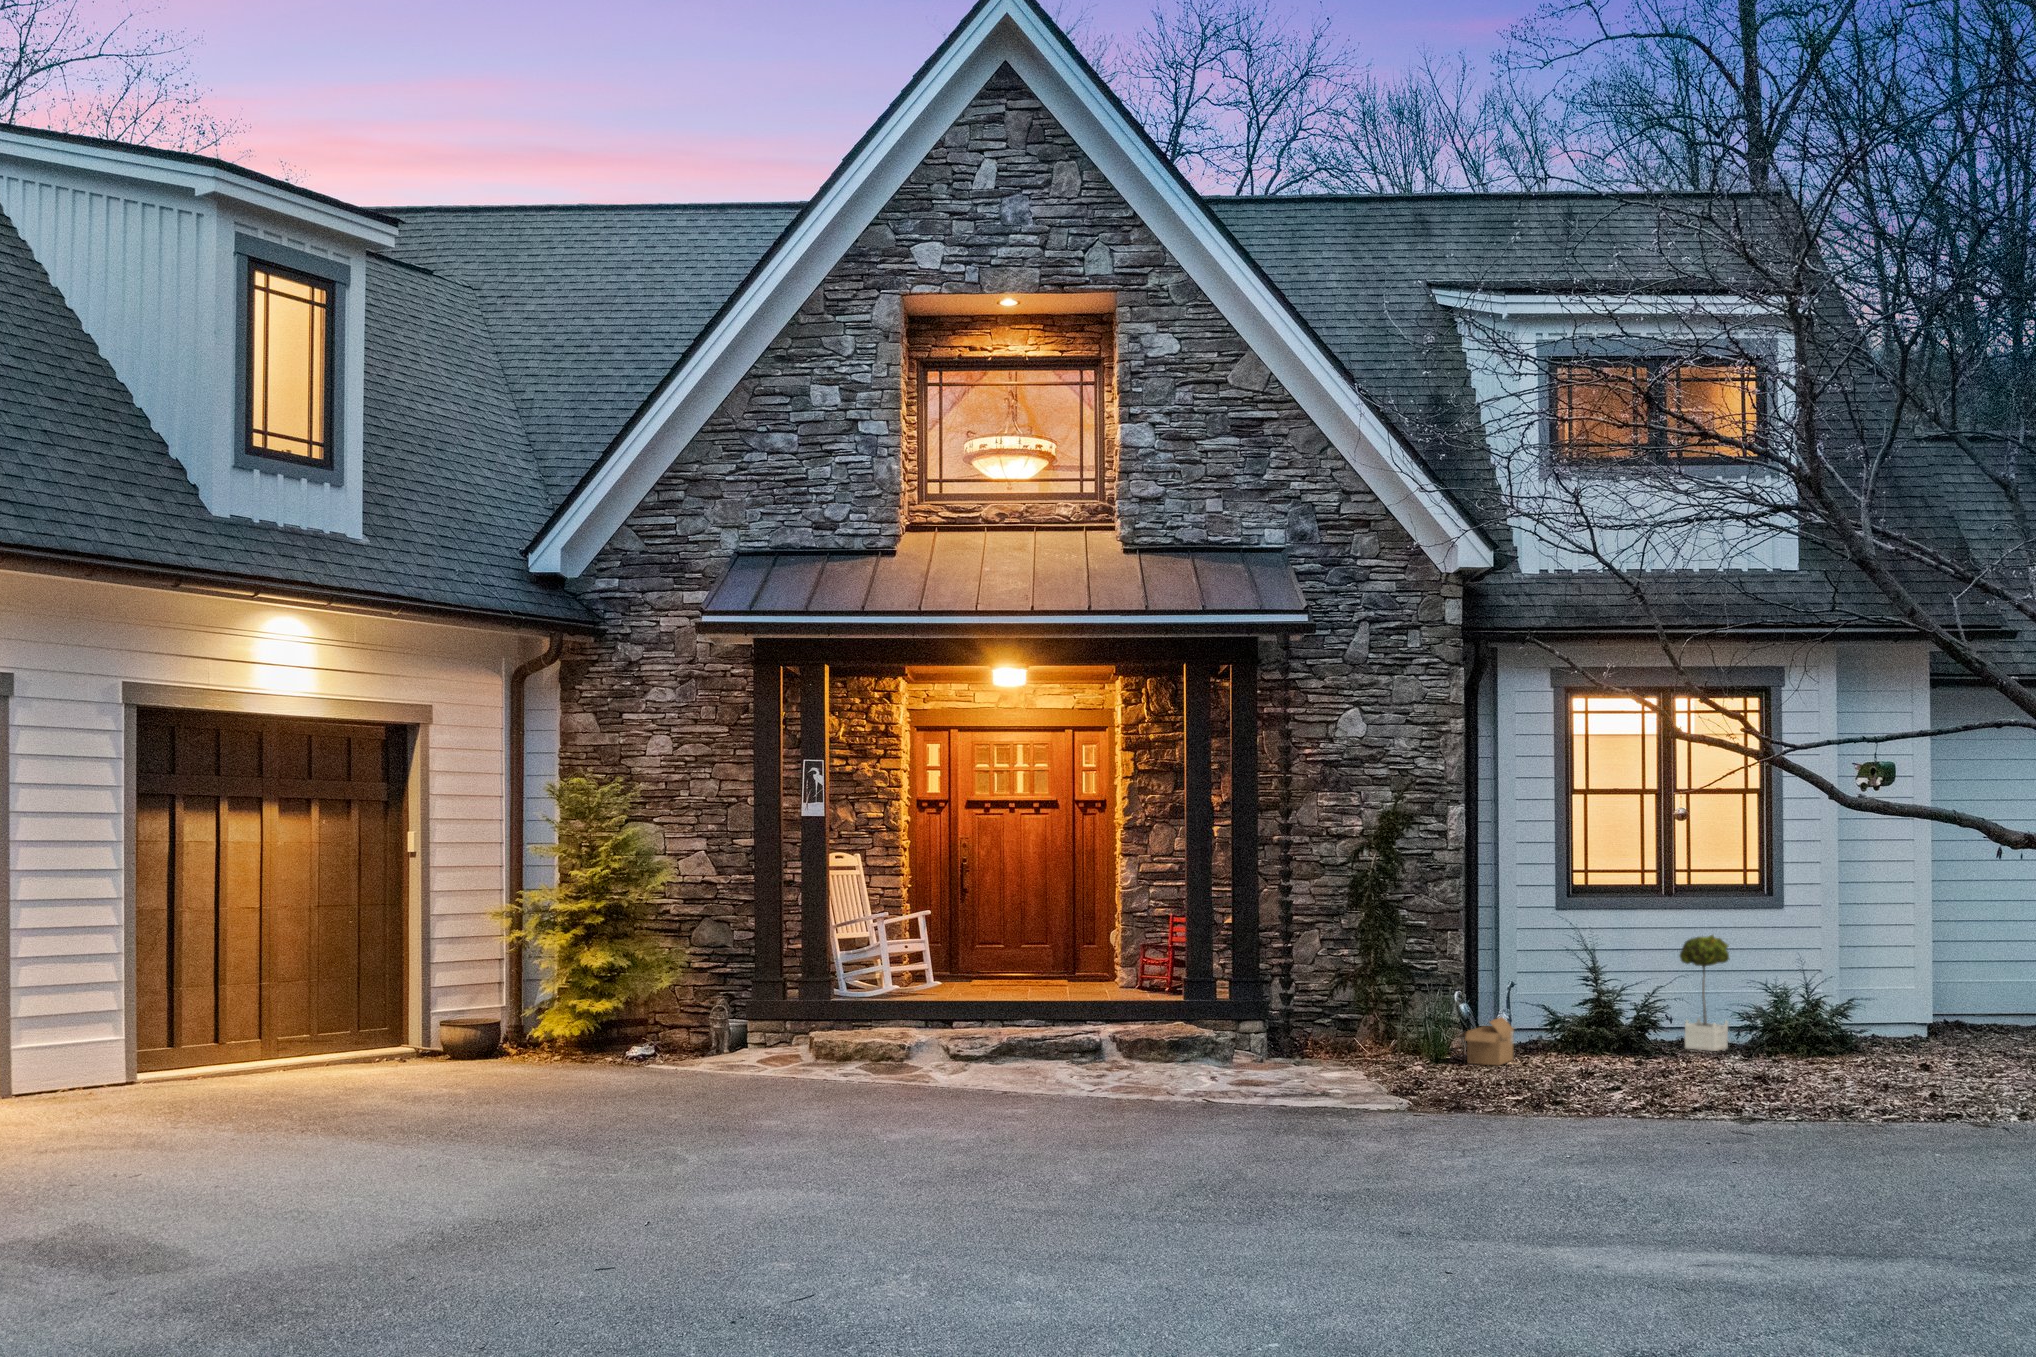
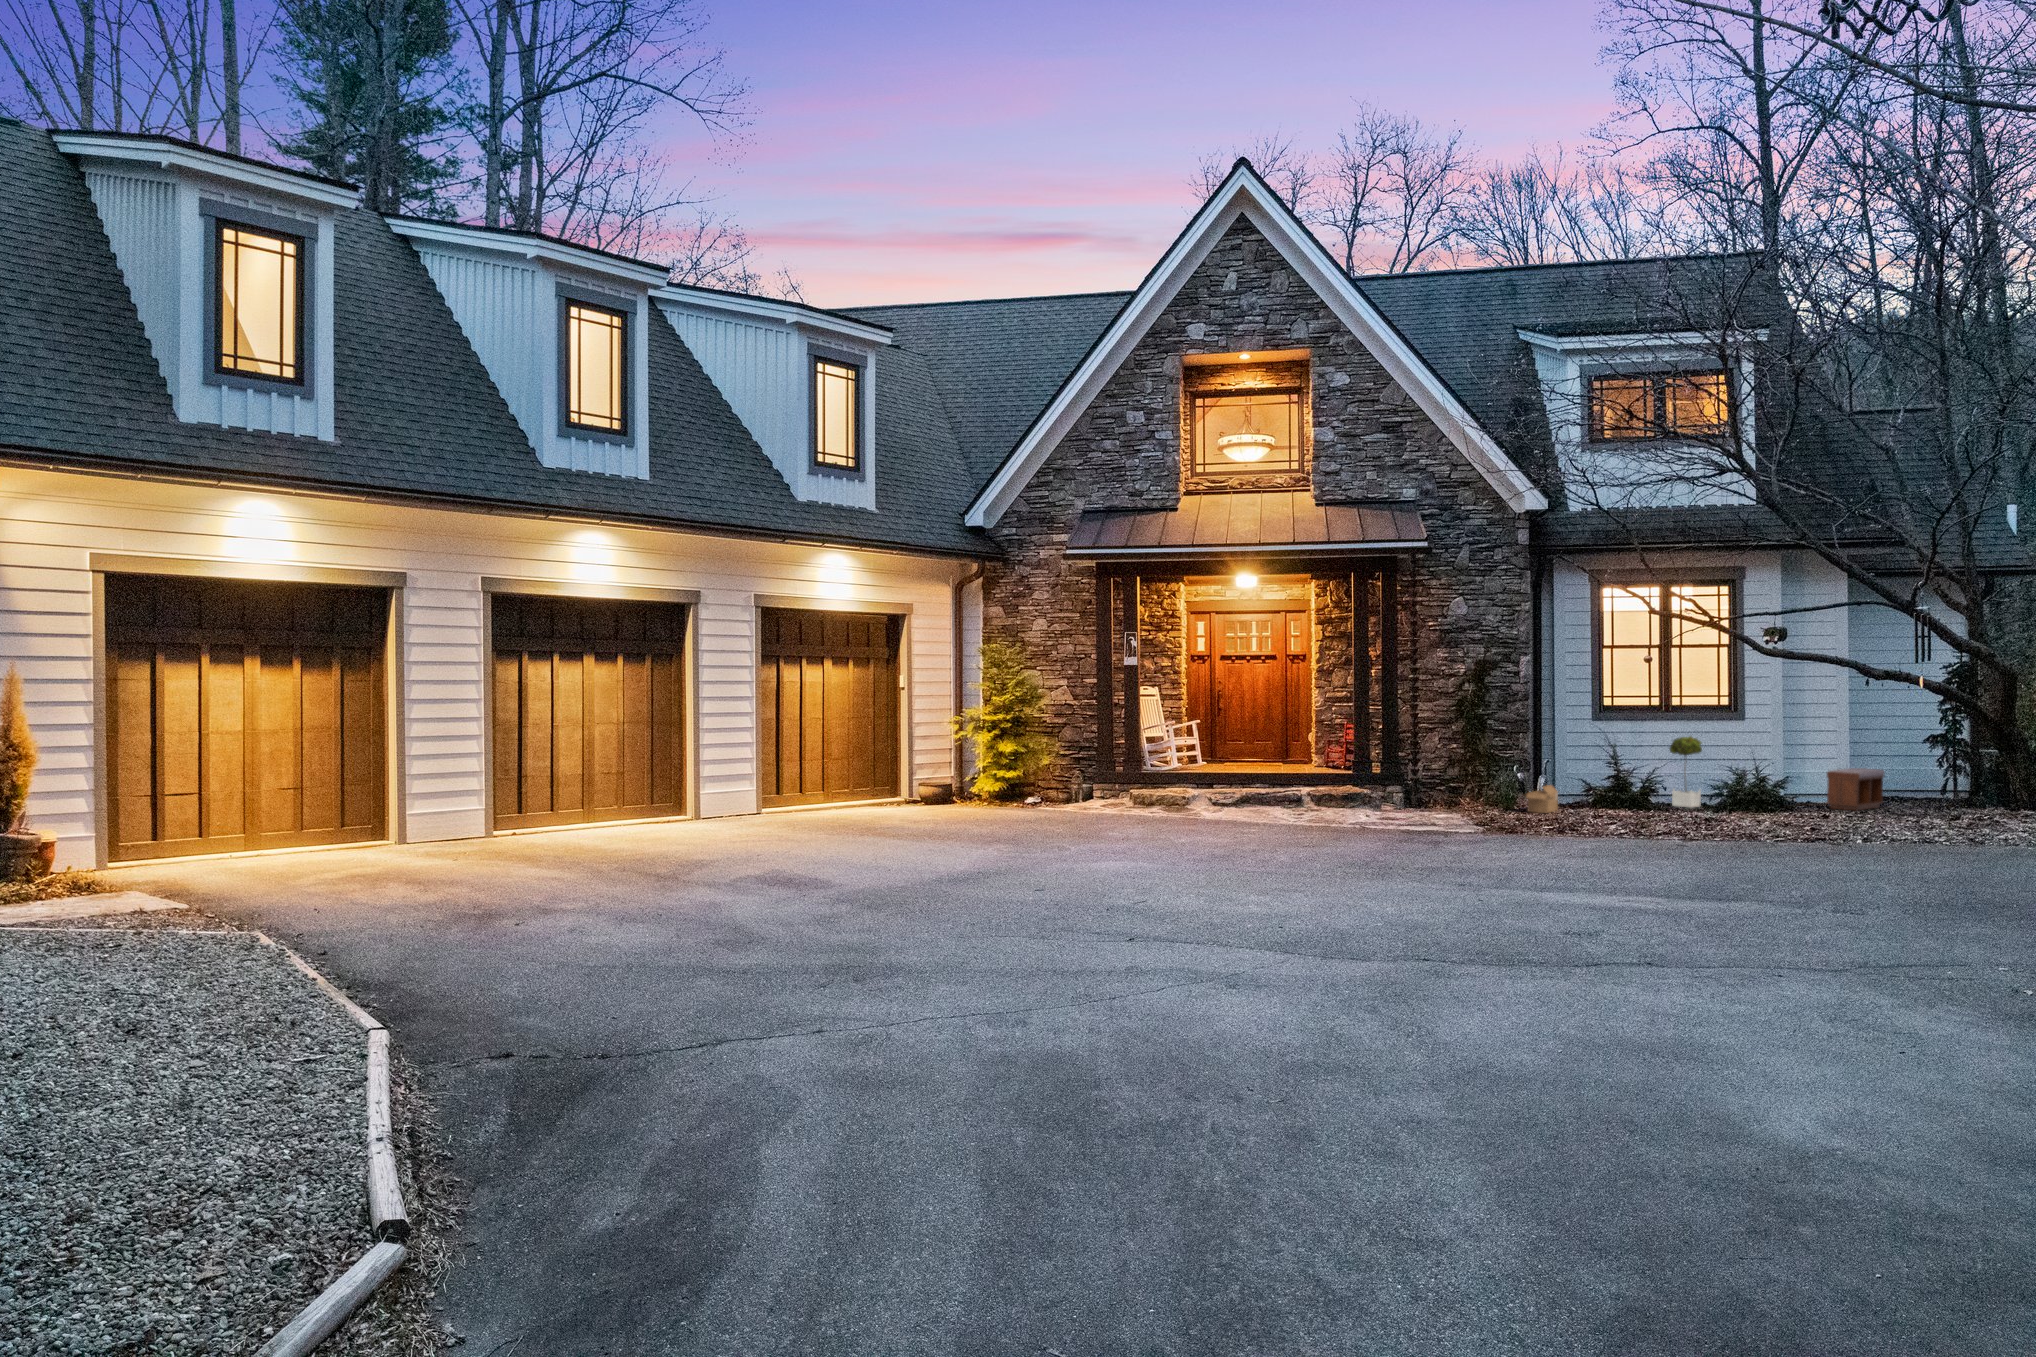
bench: none [1913,984,1995,1053] -> present [1827,768,1885,810]

